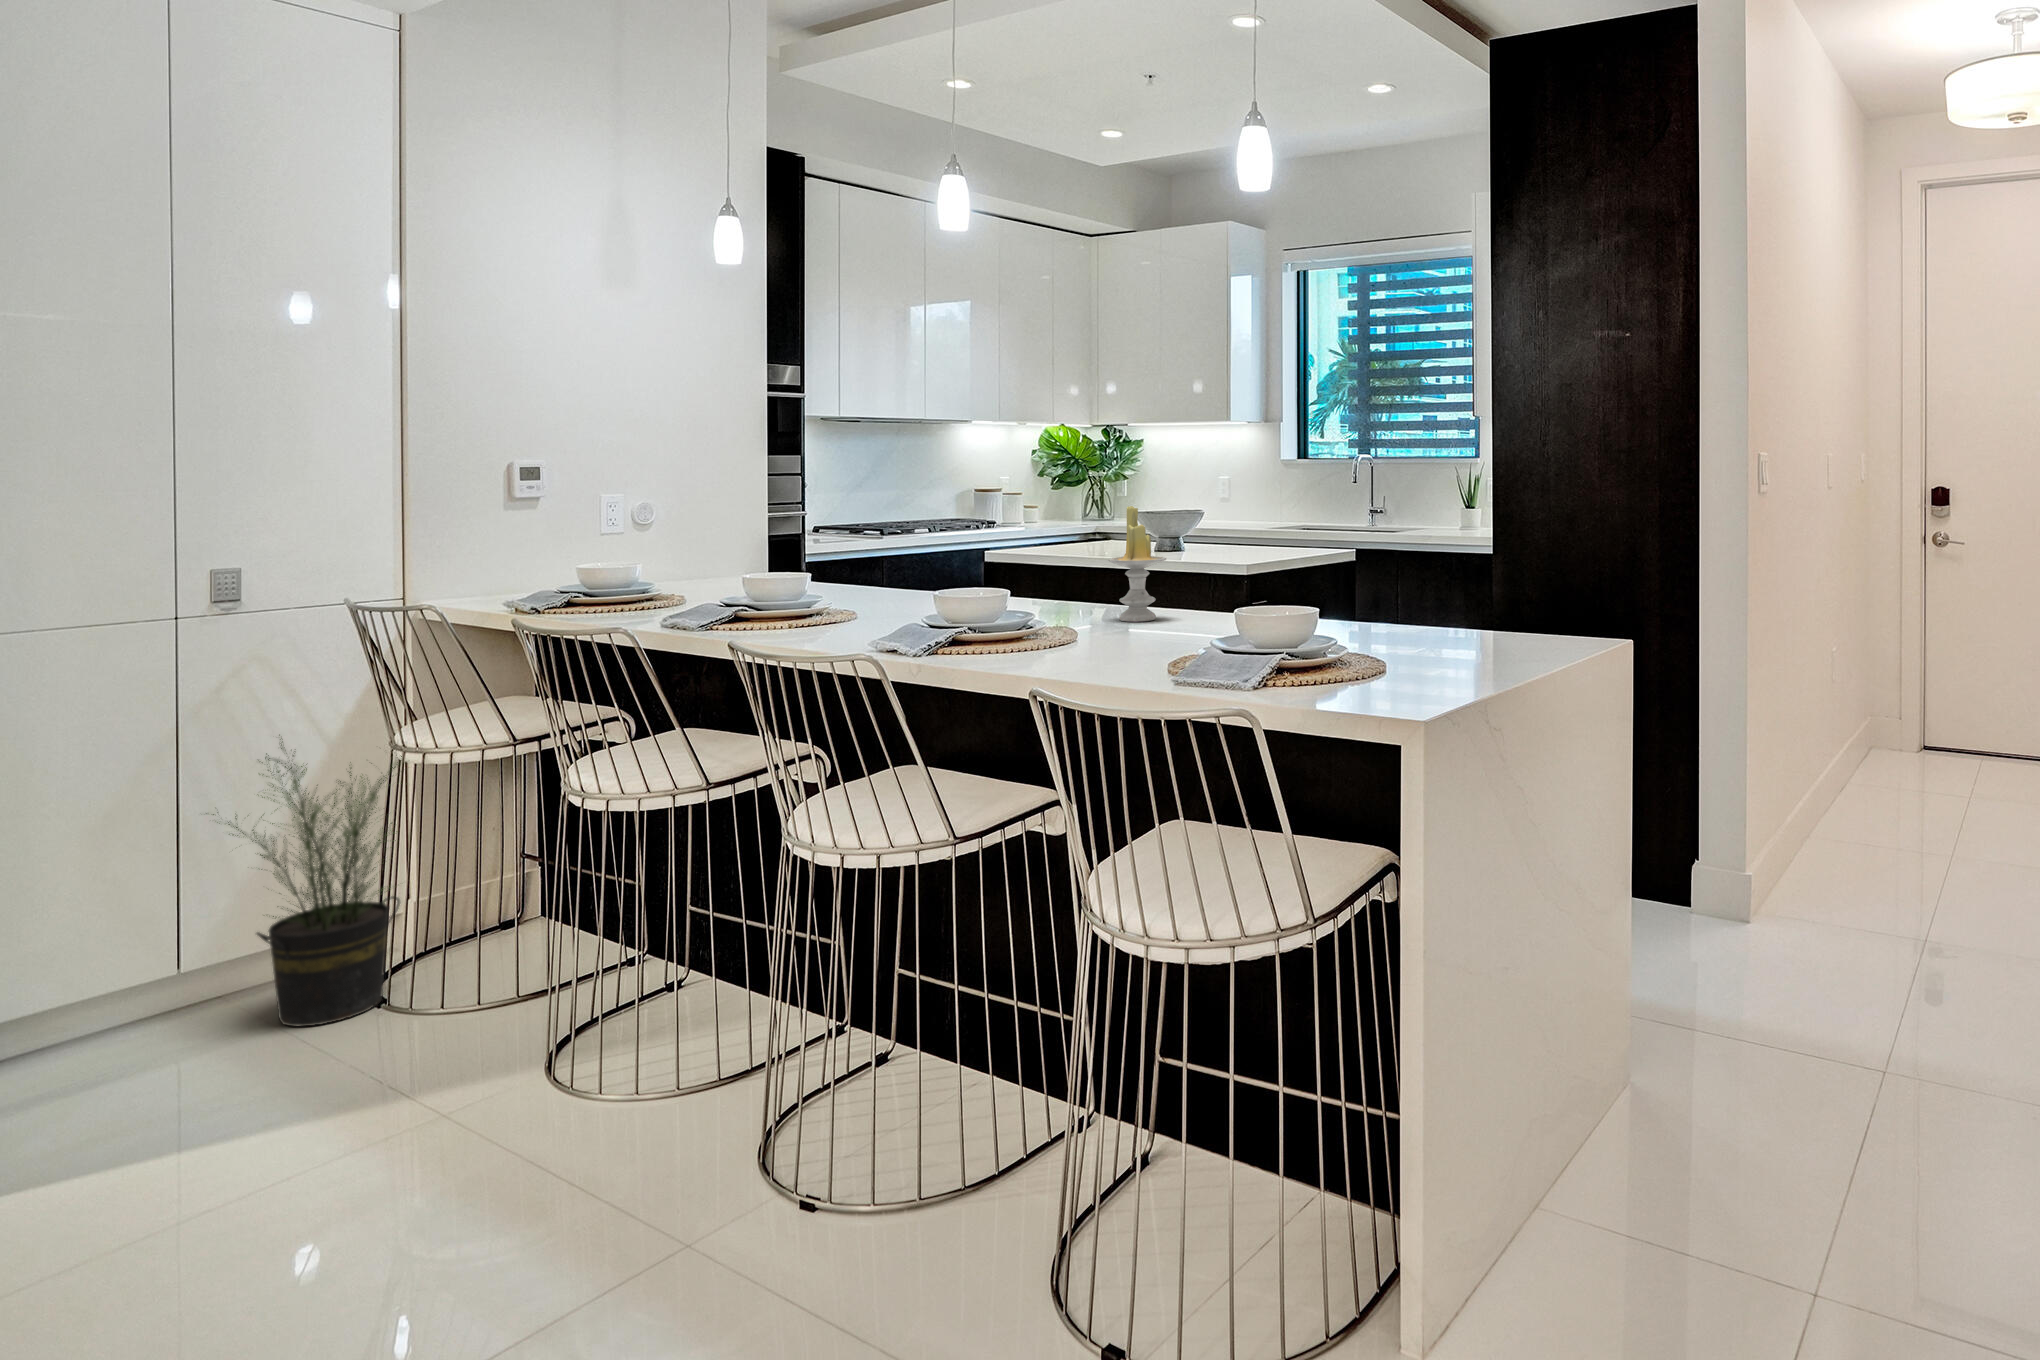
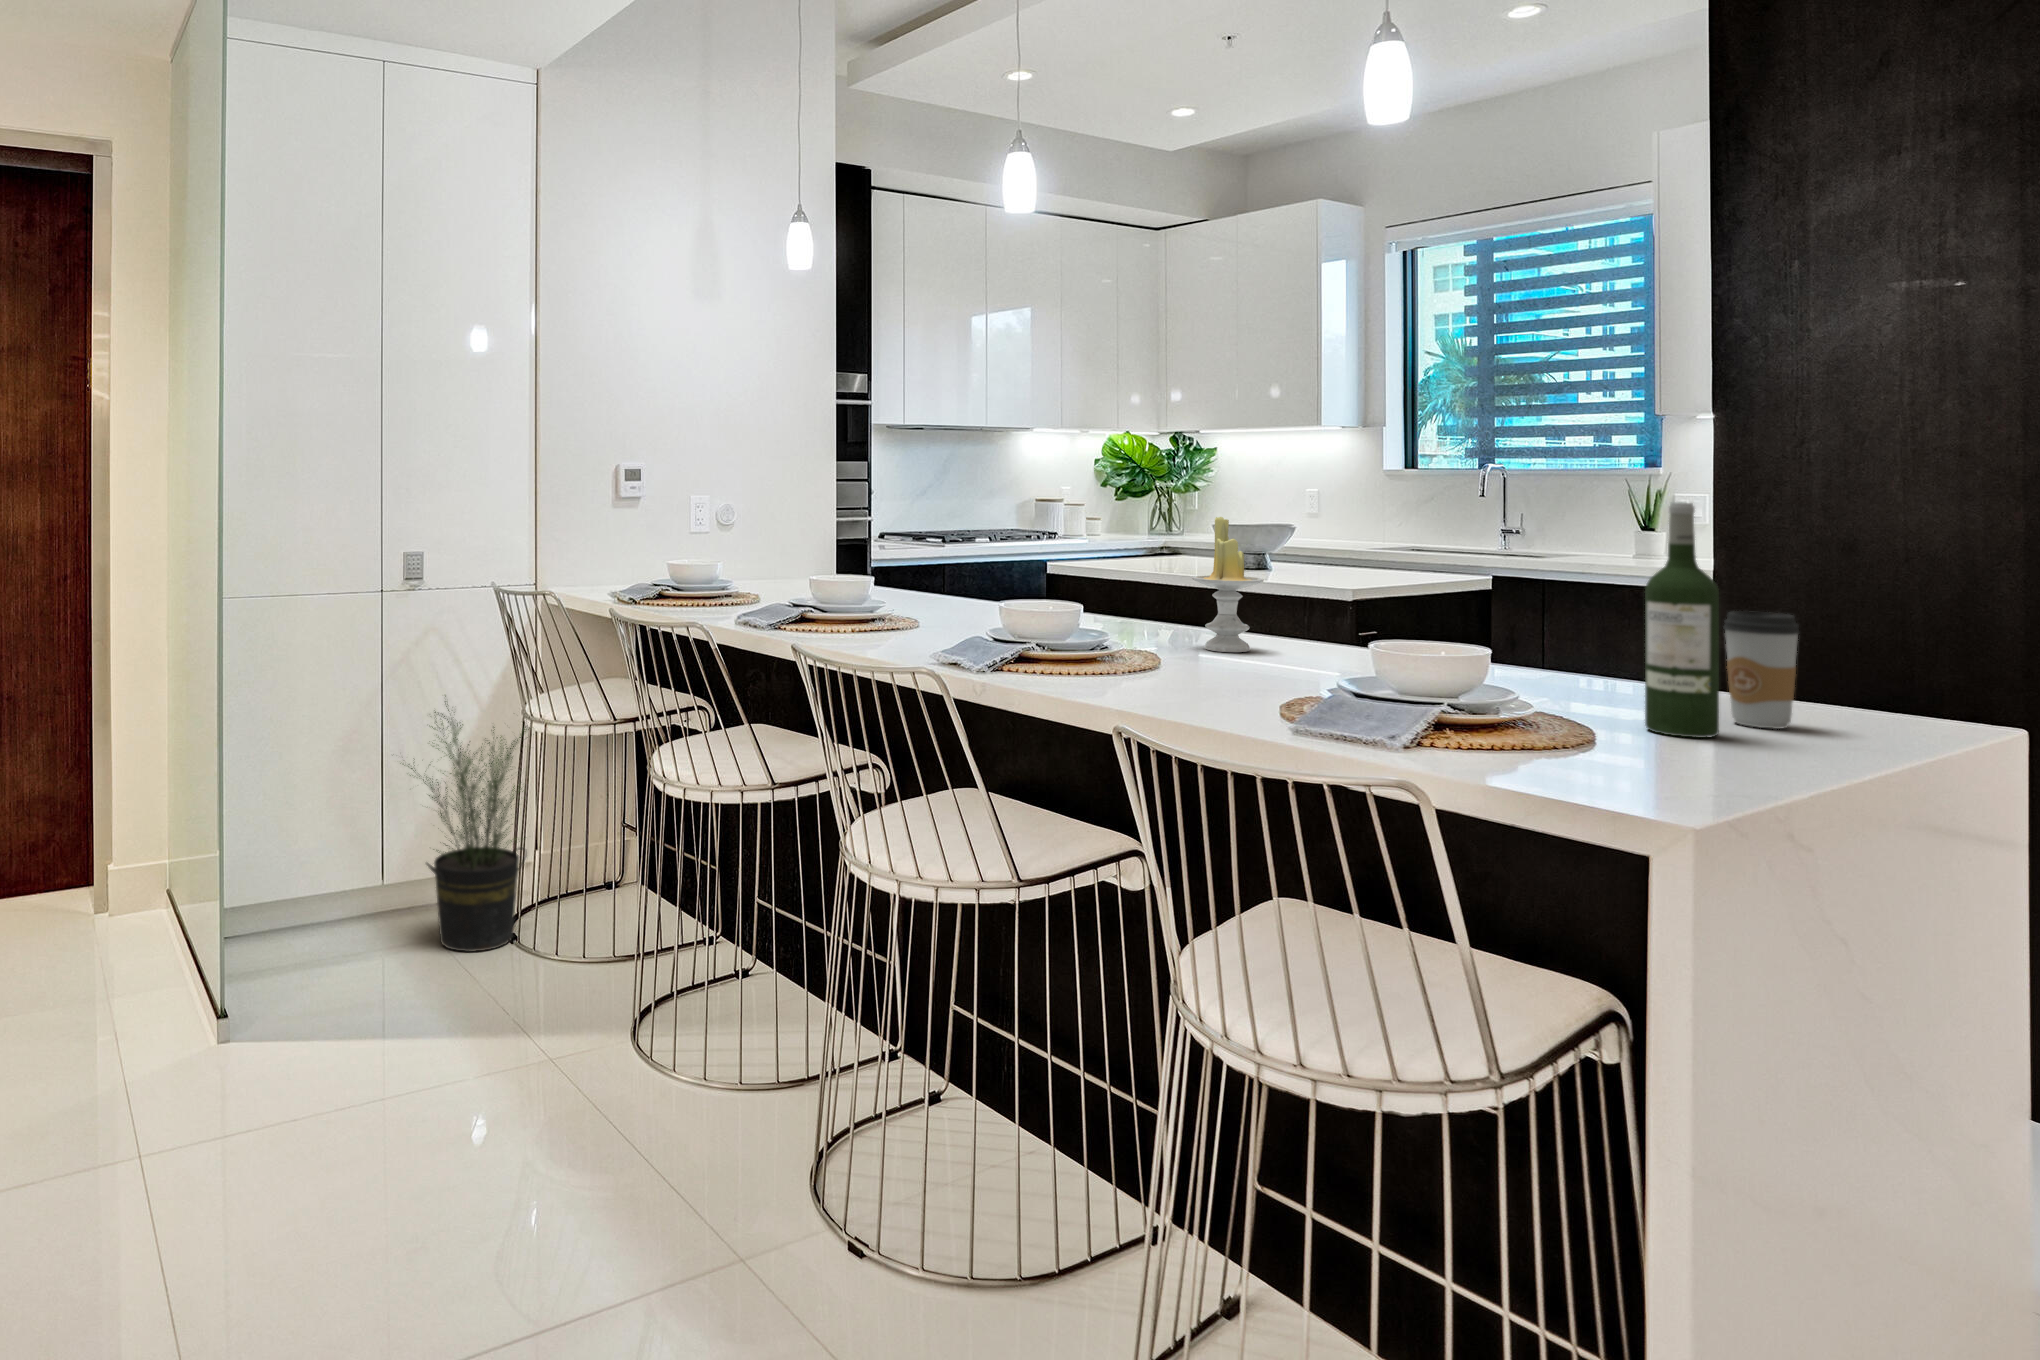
wine bottle: none [1423,489,1468,660] -> present [1645,502,1719,738]
coffee cup: none [1474,565,1518,648] -> present [1724,611,1799,729]

